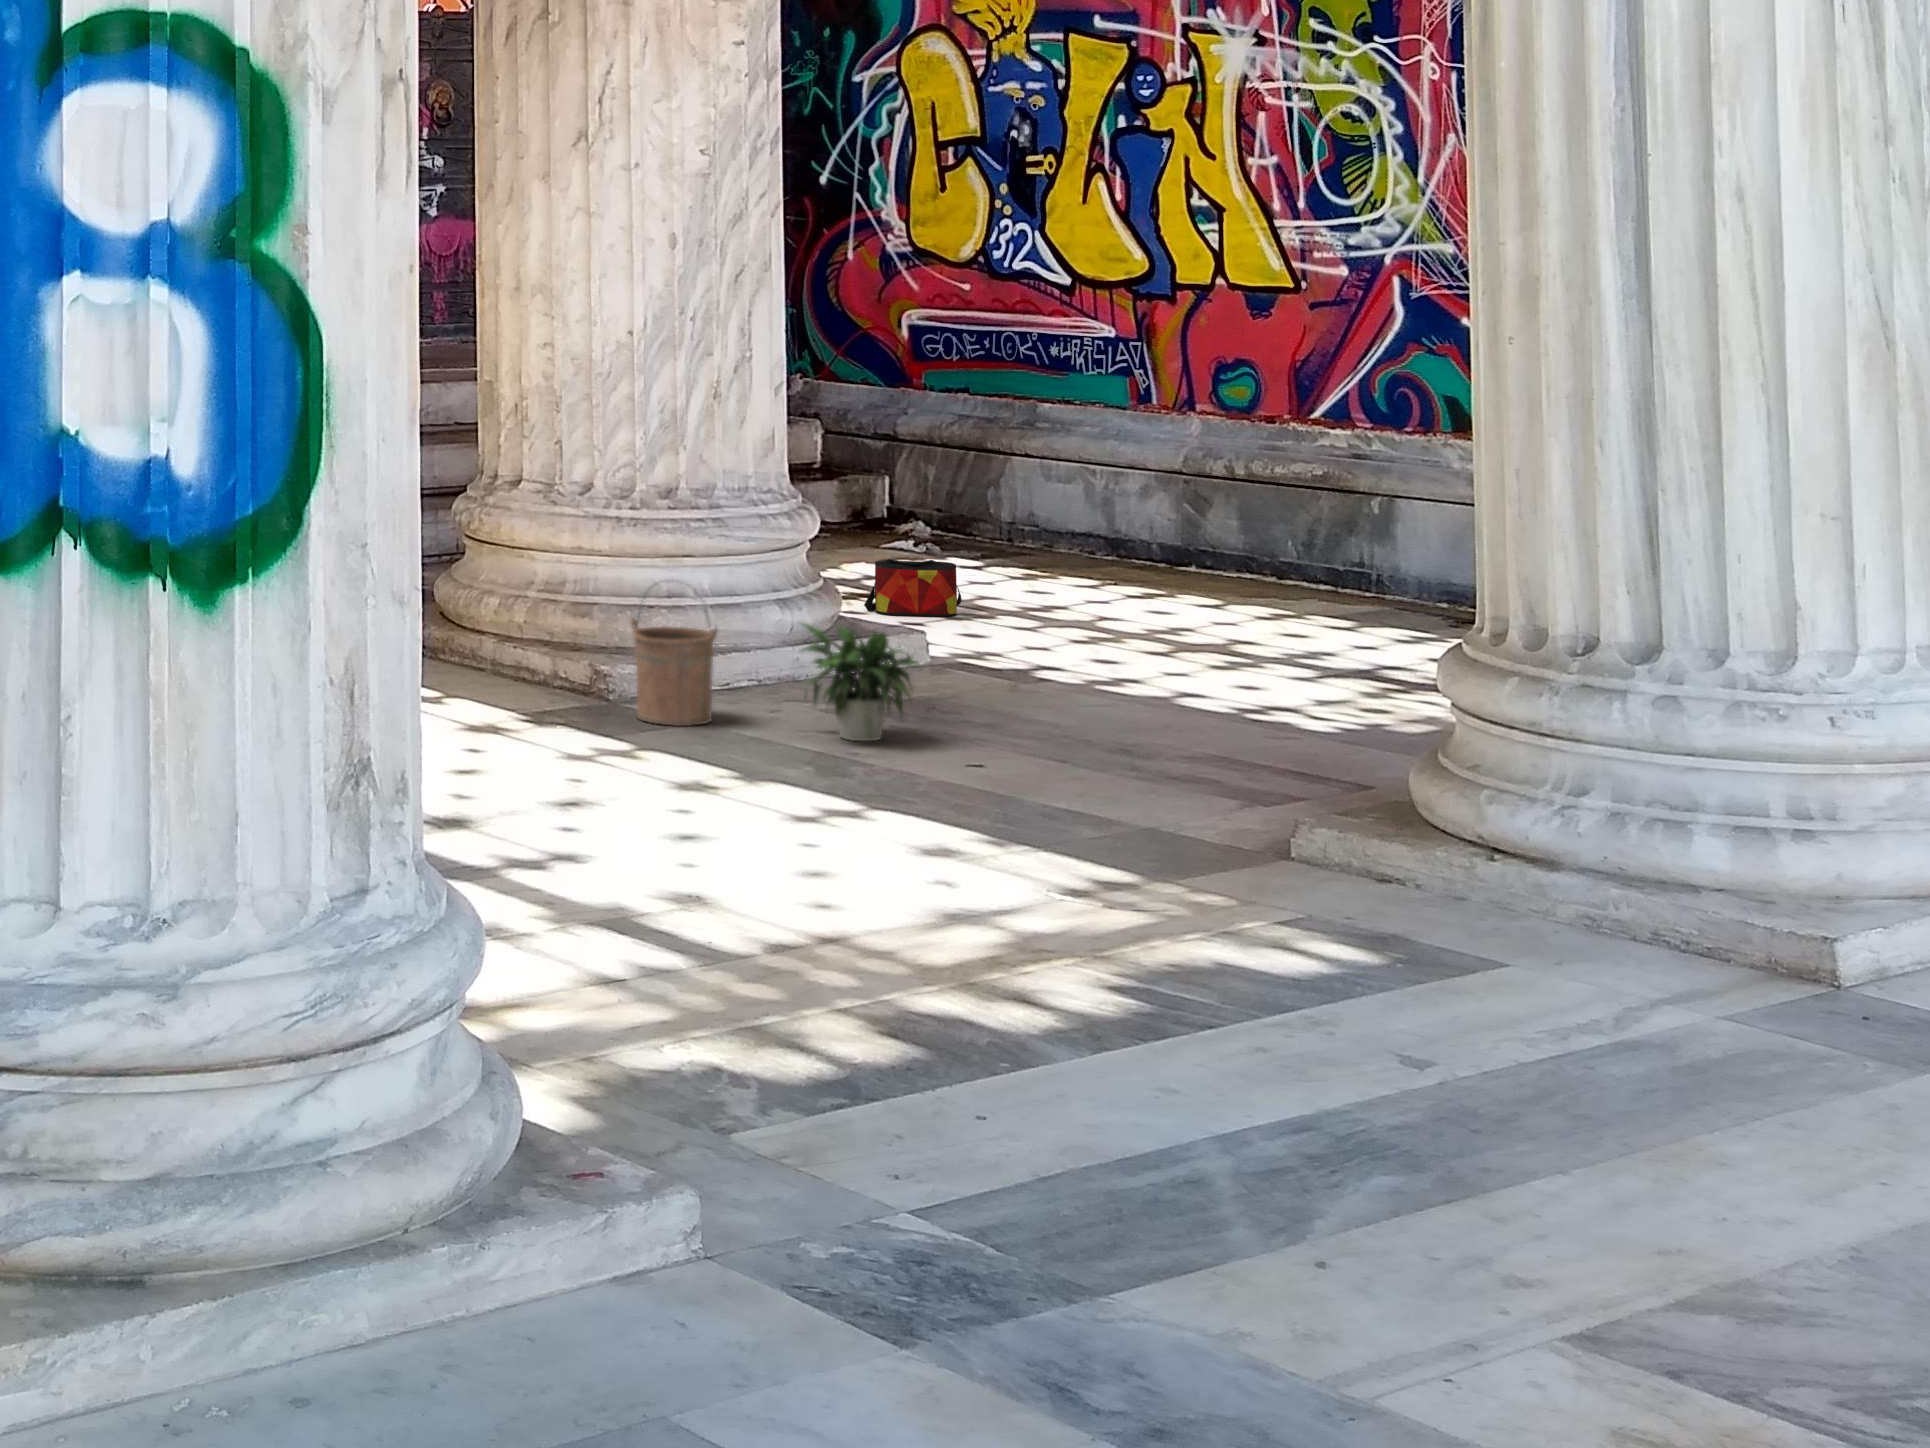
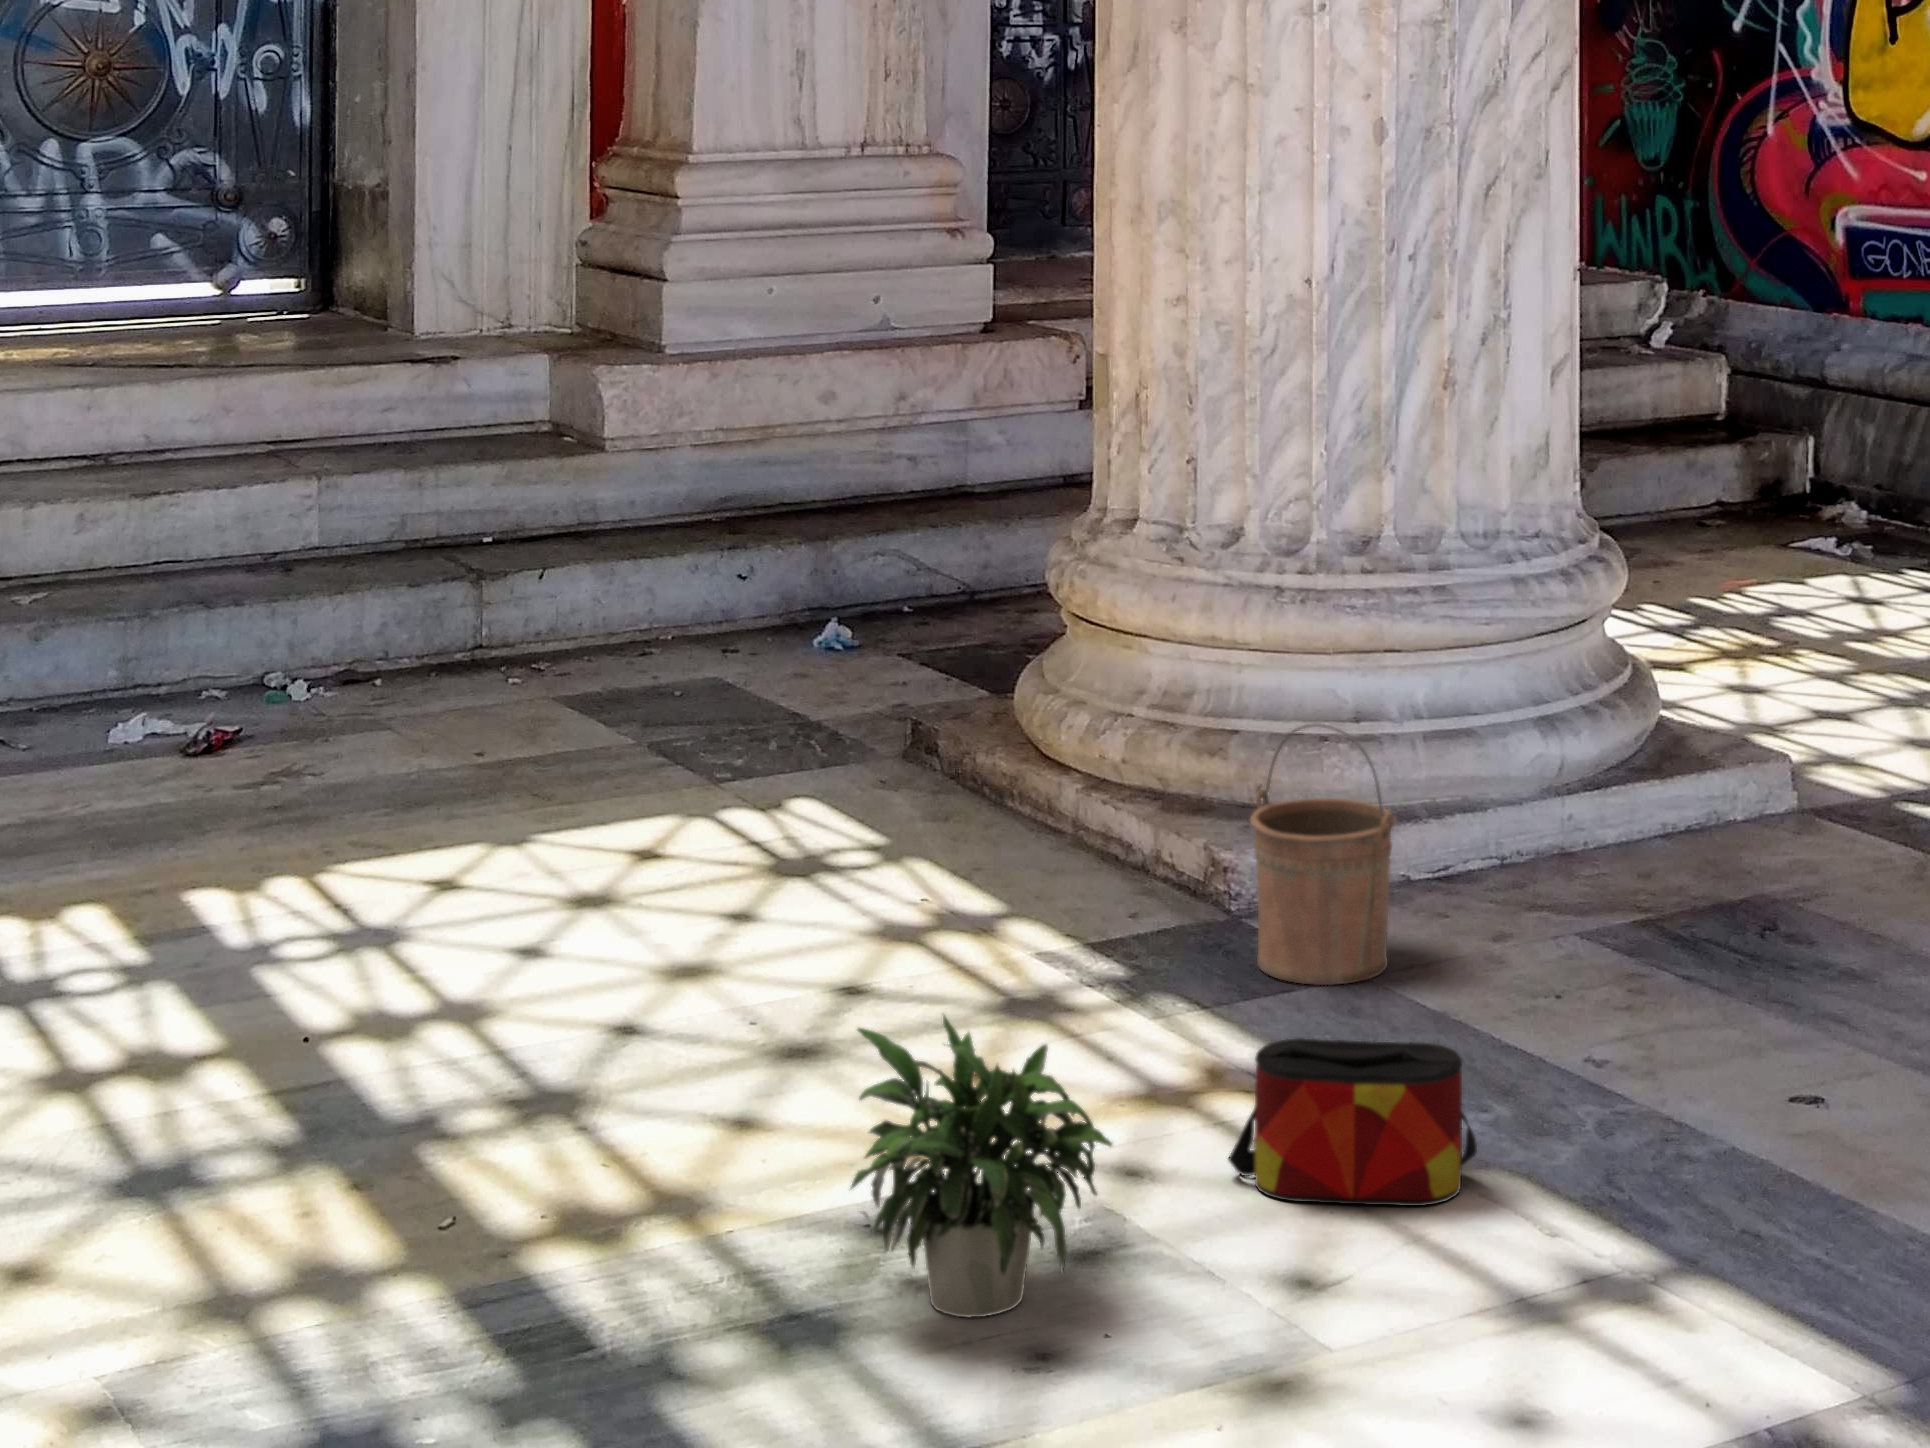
bag: present [864,559,961,617] -> present [1228,1038,1477,1206]
potted plant: present [784,622,920,741] -> present [851,1015,1112,1318]

